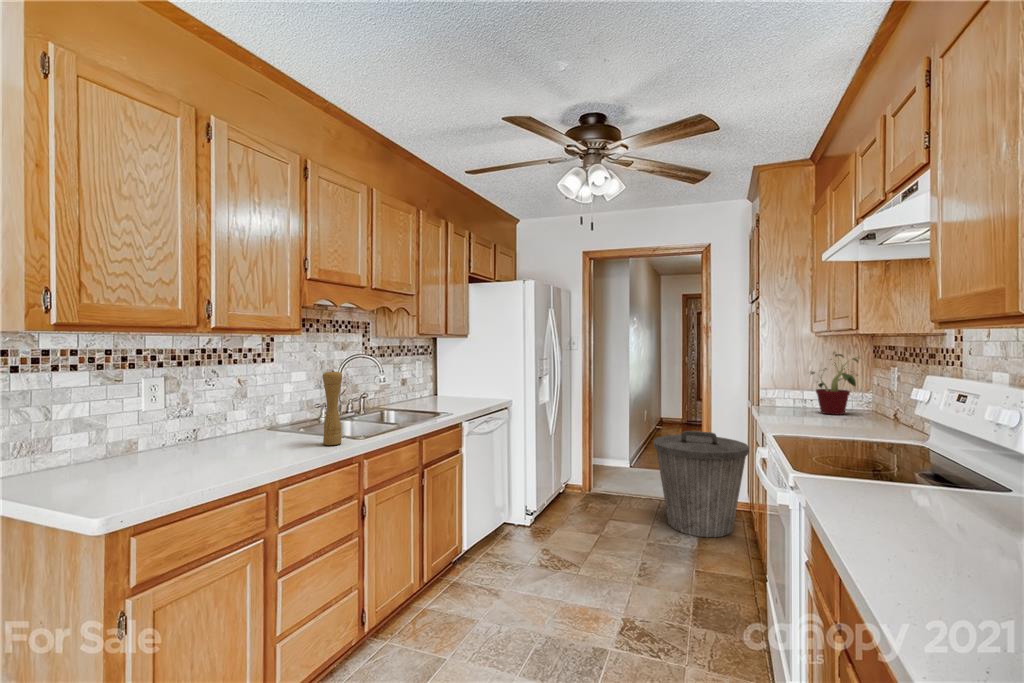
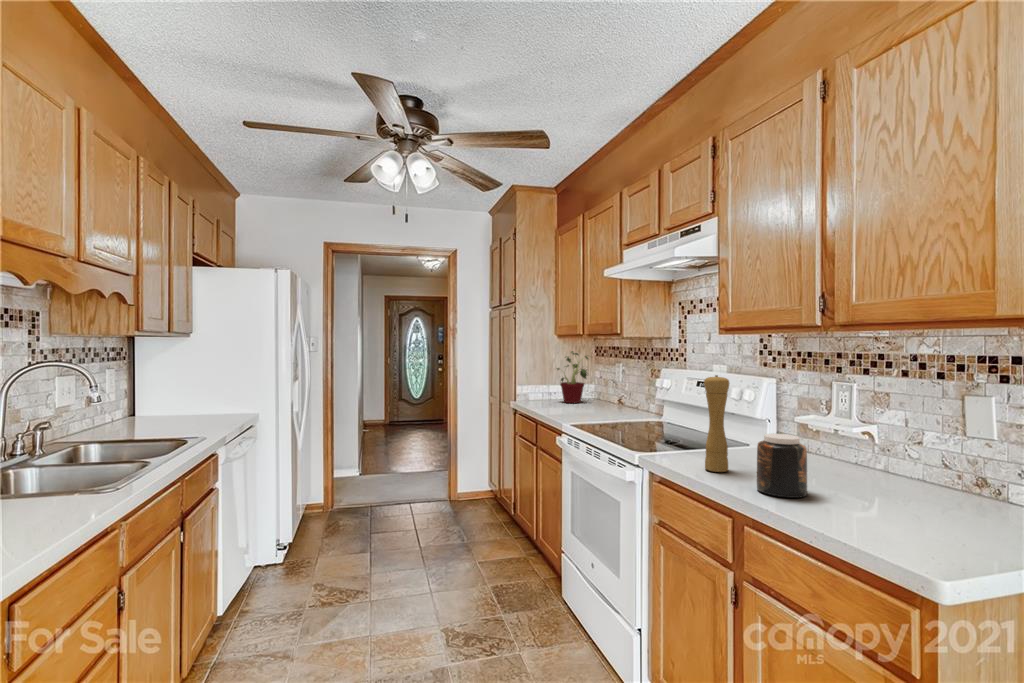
pepper mill: present [323,371,342,445] -> present [704,375,730,472]
trash can: present [653,431,749,537] -> none [414,429,502,531]
jar: none [883,466,963,562] -> present [757,434,807,498]

